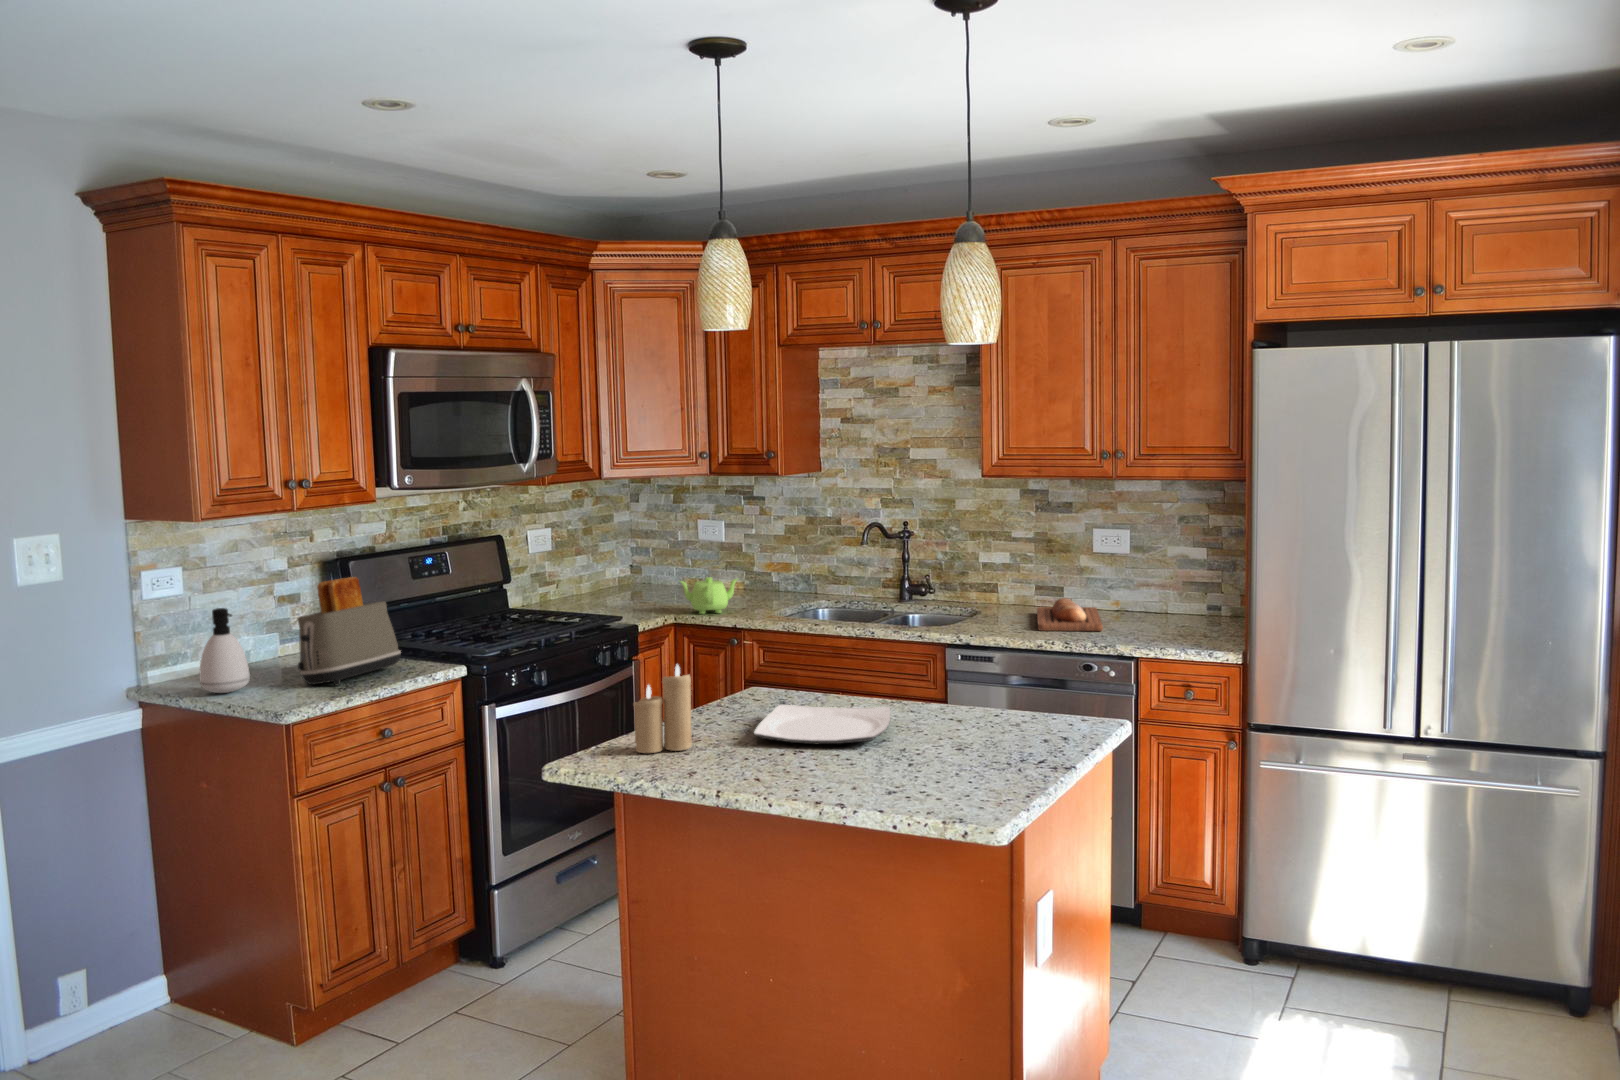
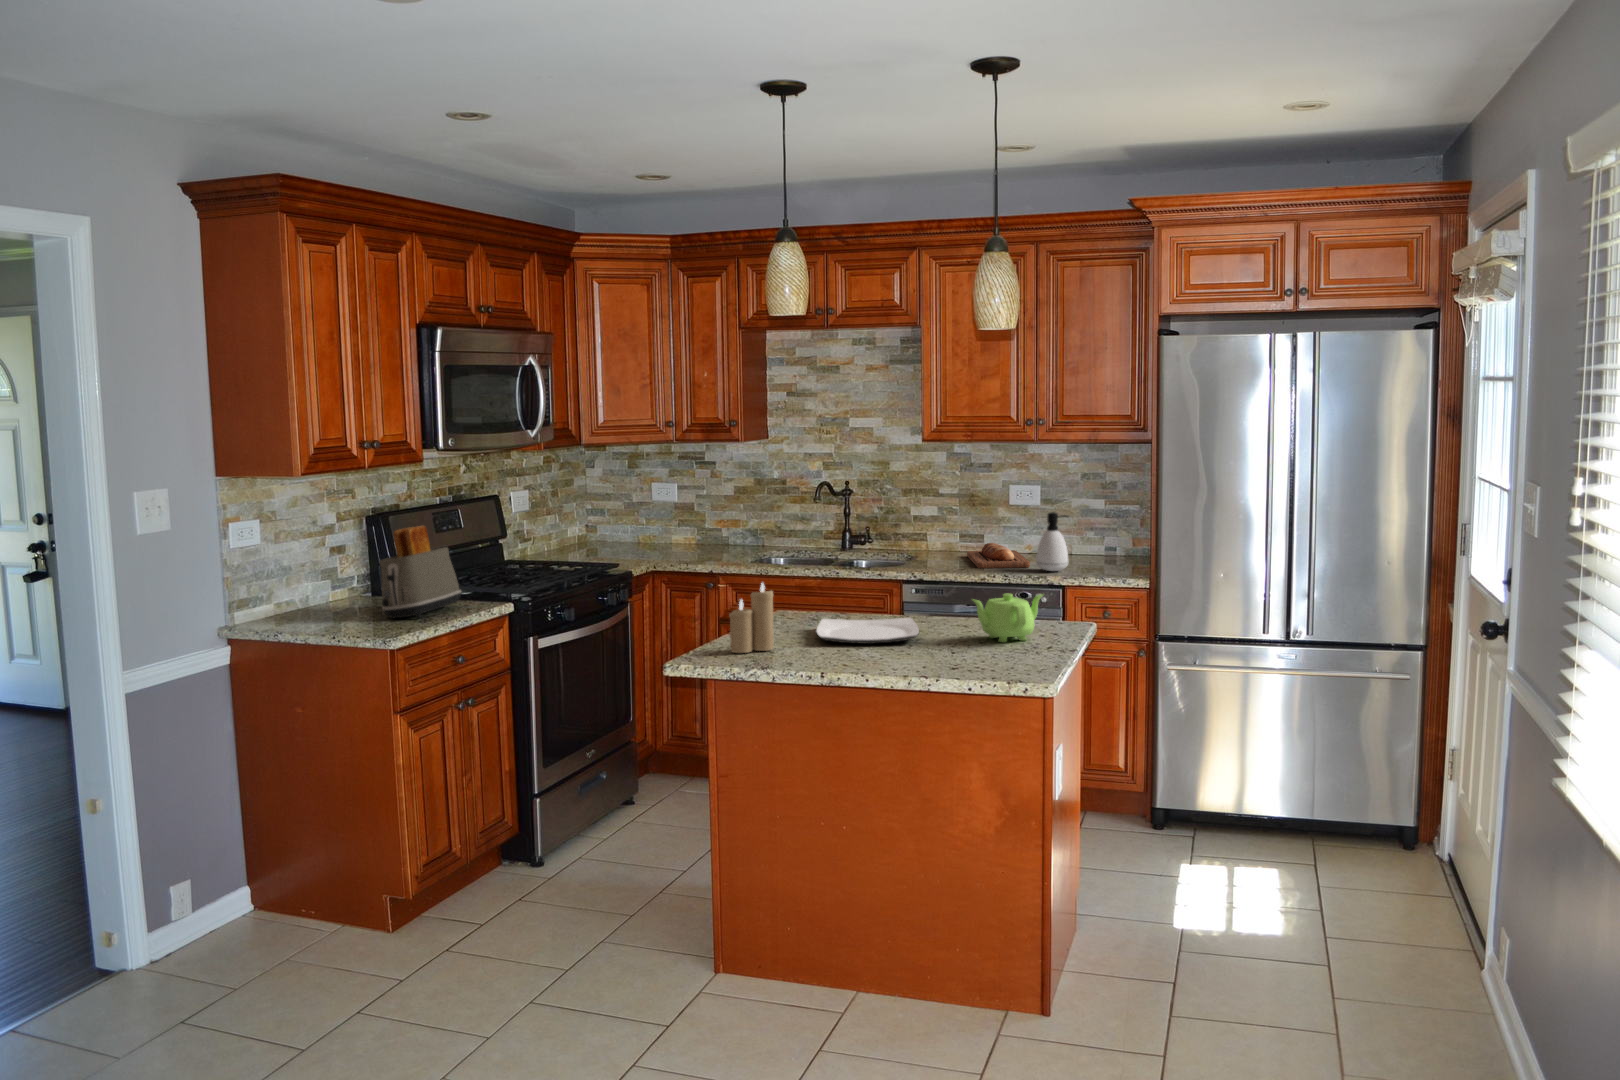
teapot: present [680,577,738,614] -> present [973,594,1043,642]
soap dispenser: present [200,608,250,693] -> present [1036,512,1068,571]

